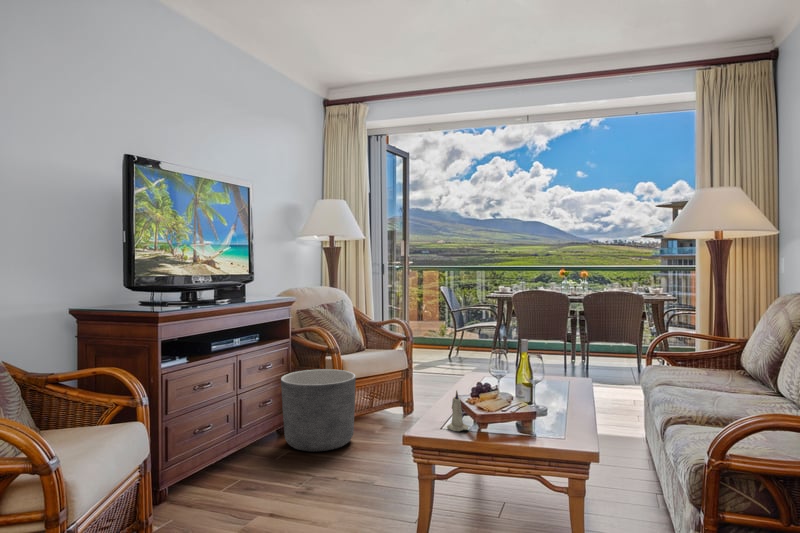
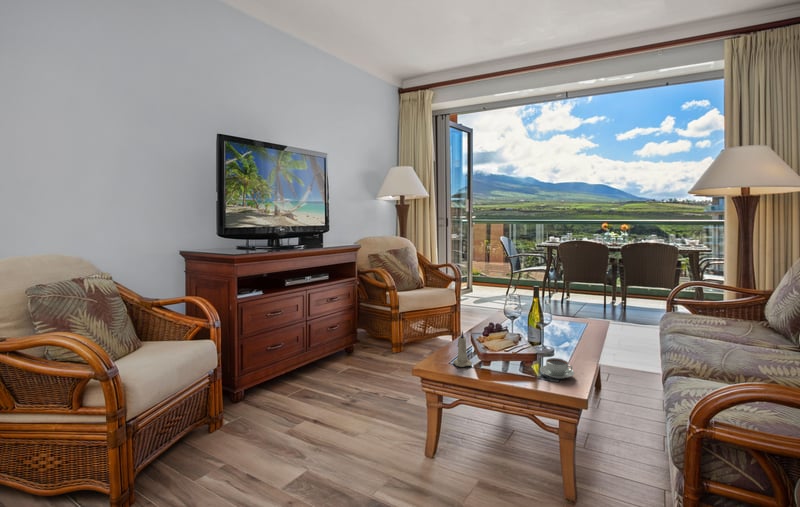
planter: present [281,369,356,452] -> none [346,302,405,367]
coffee cup: none [542,415,578,436] -> present [540,358,574,379]

